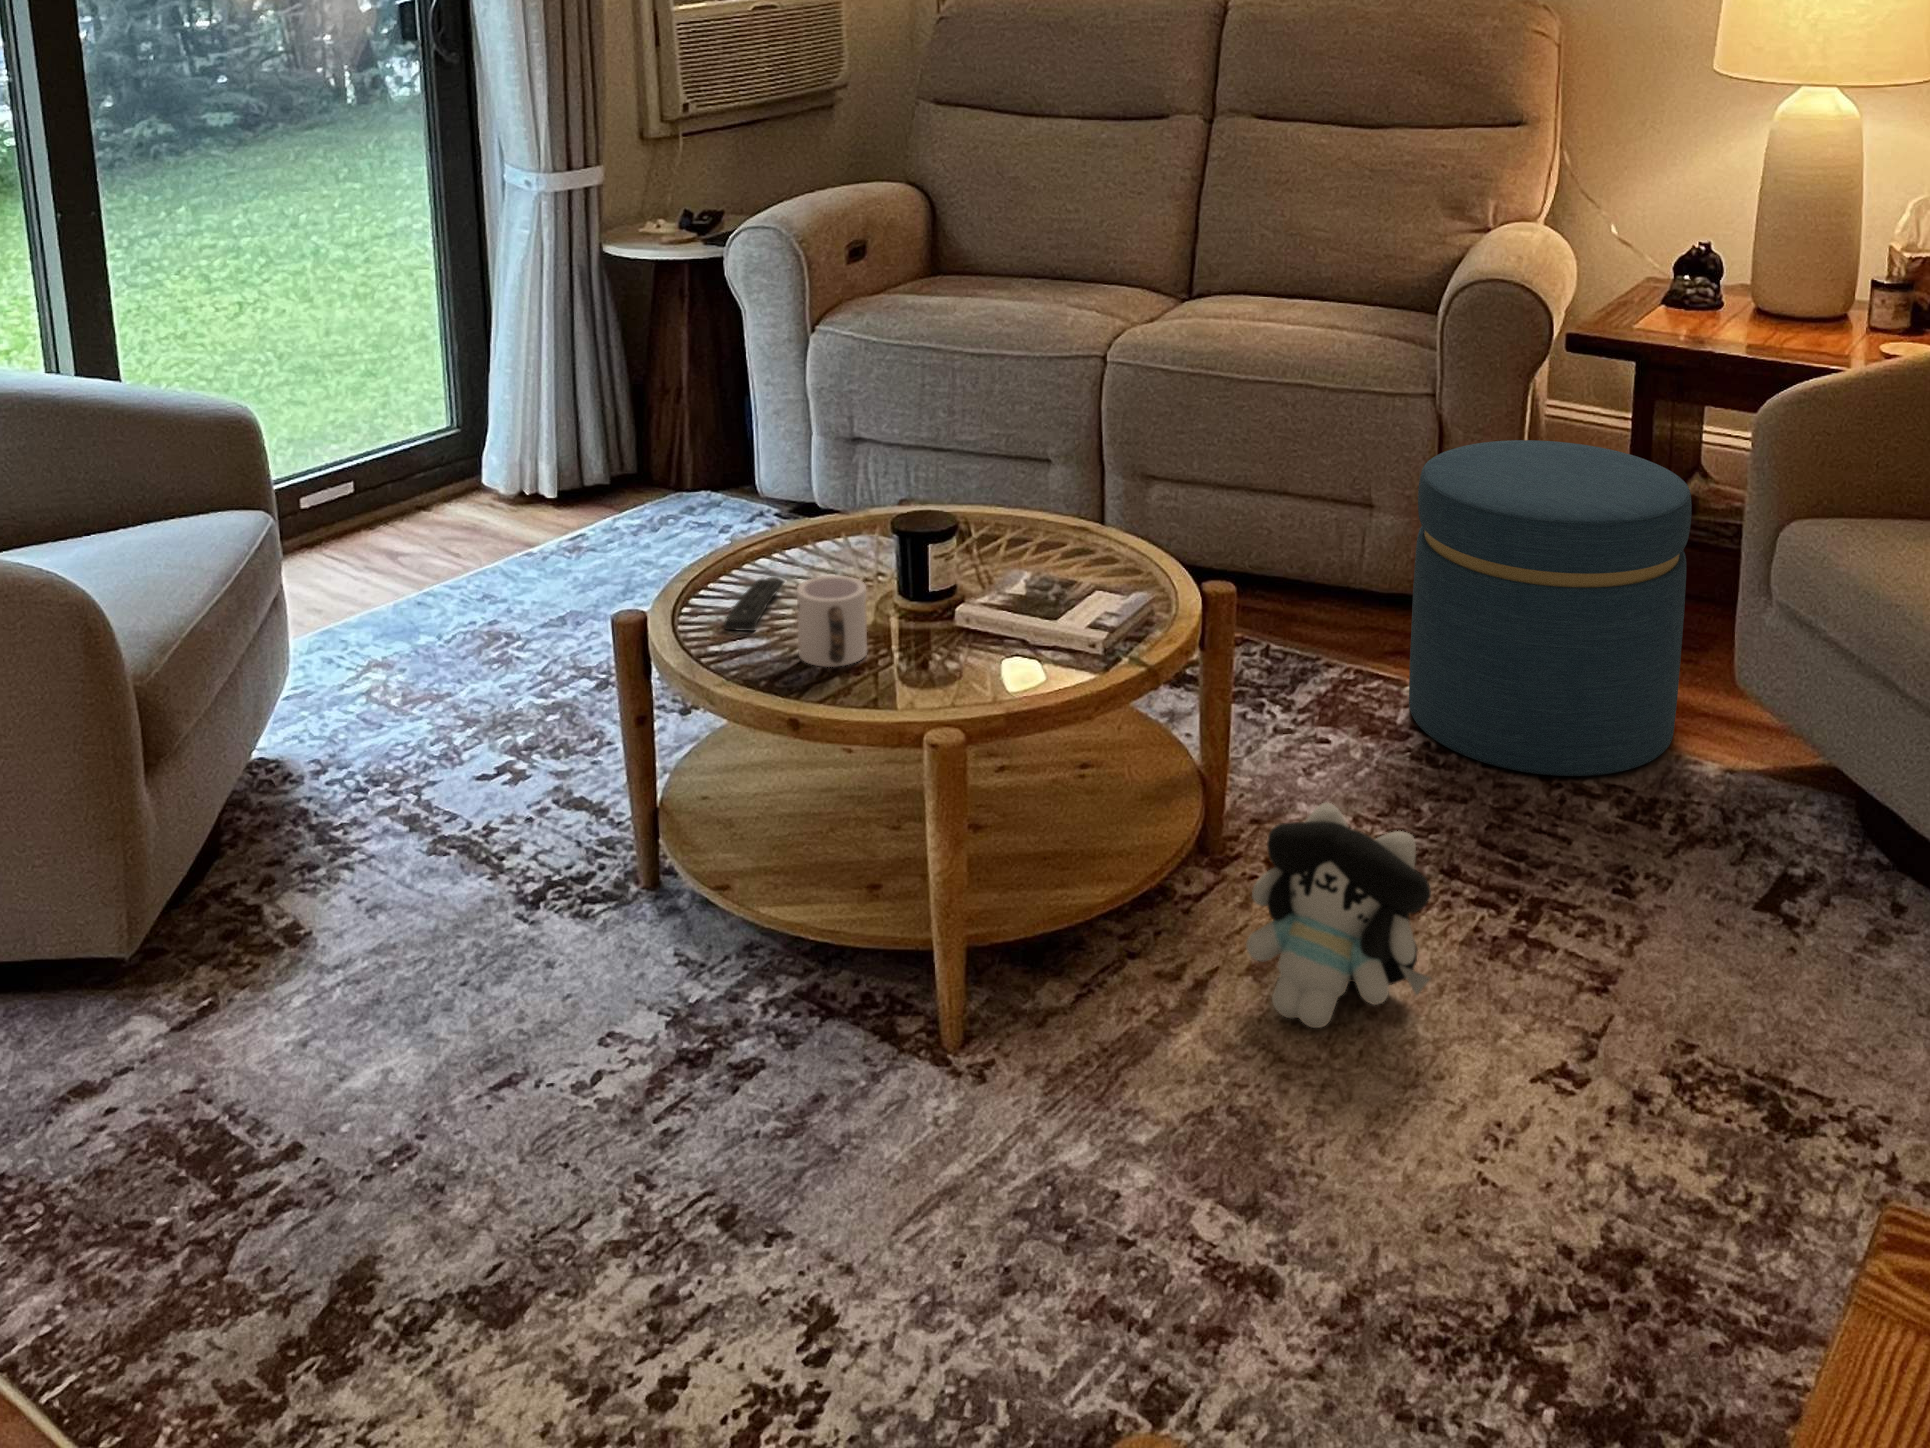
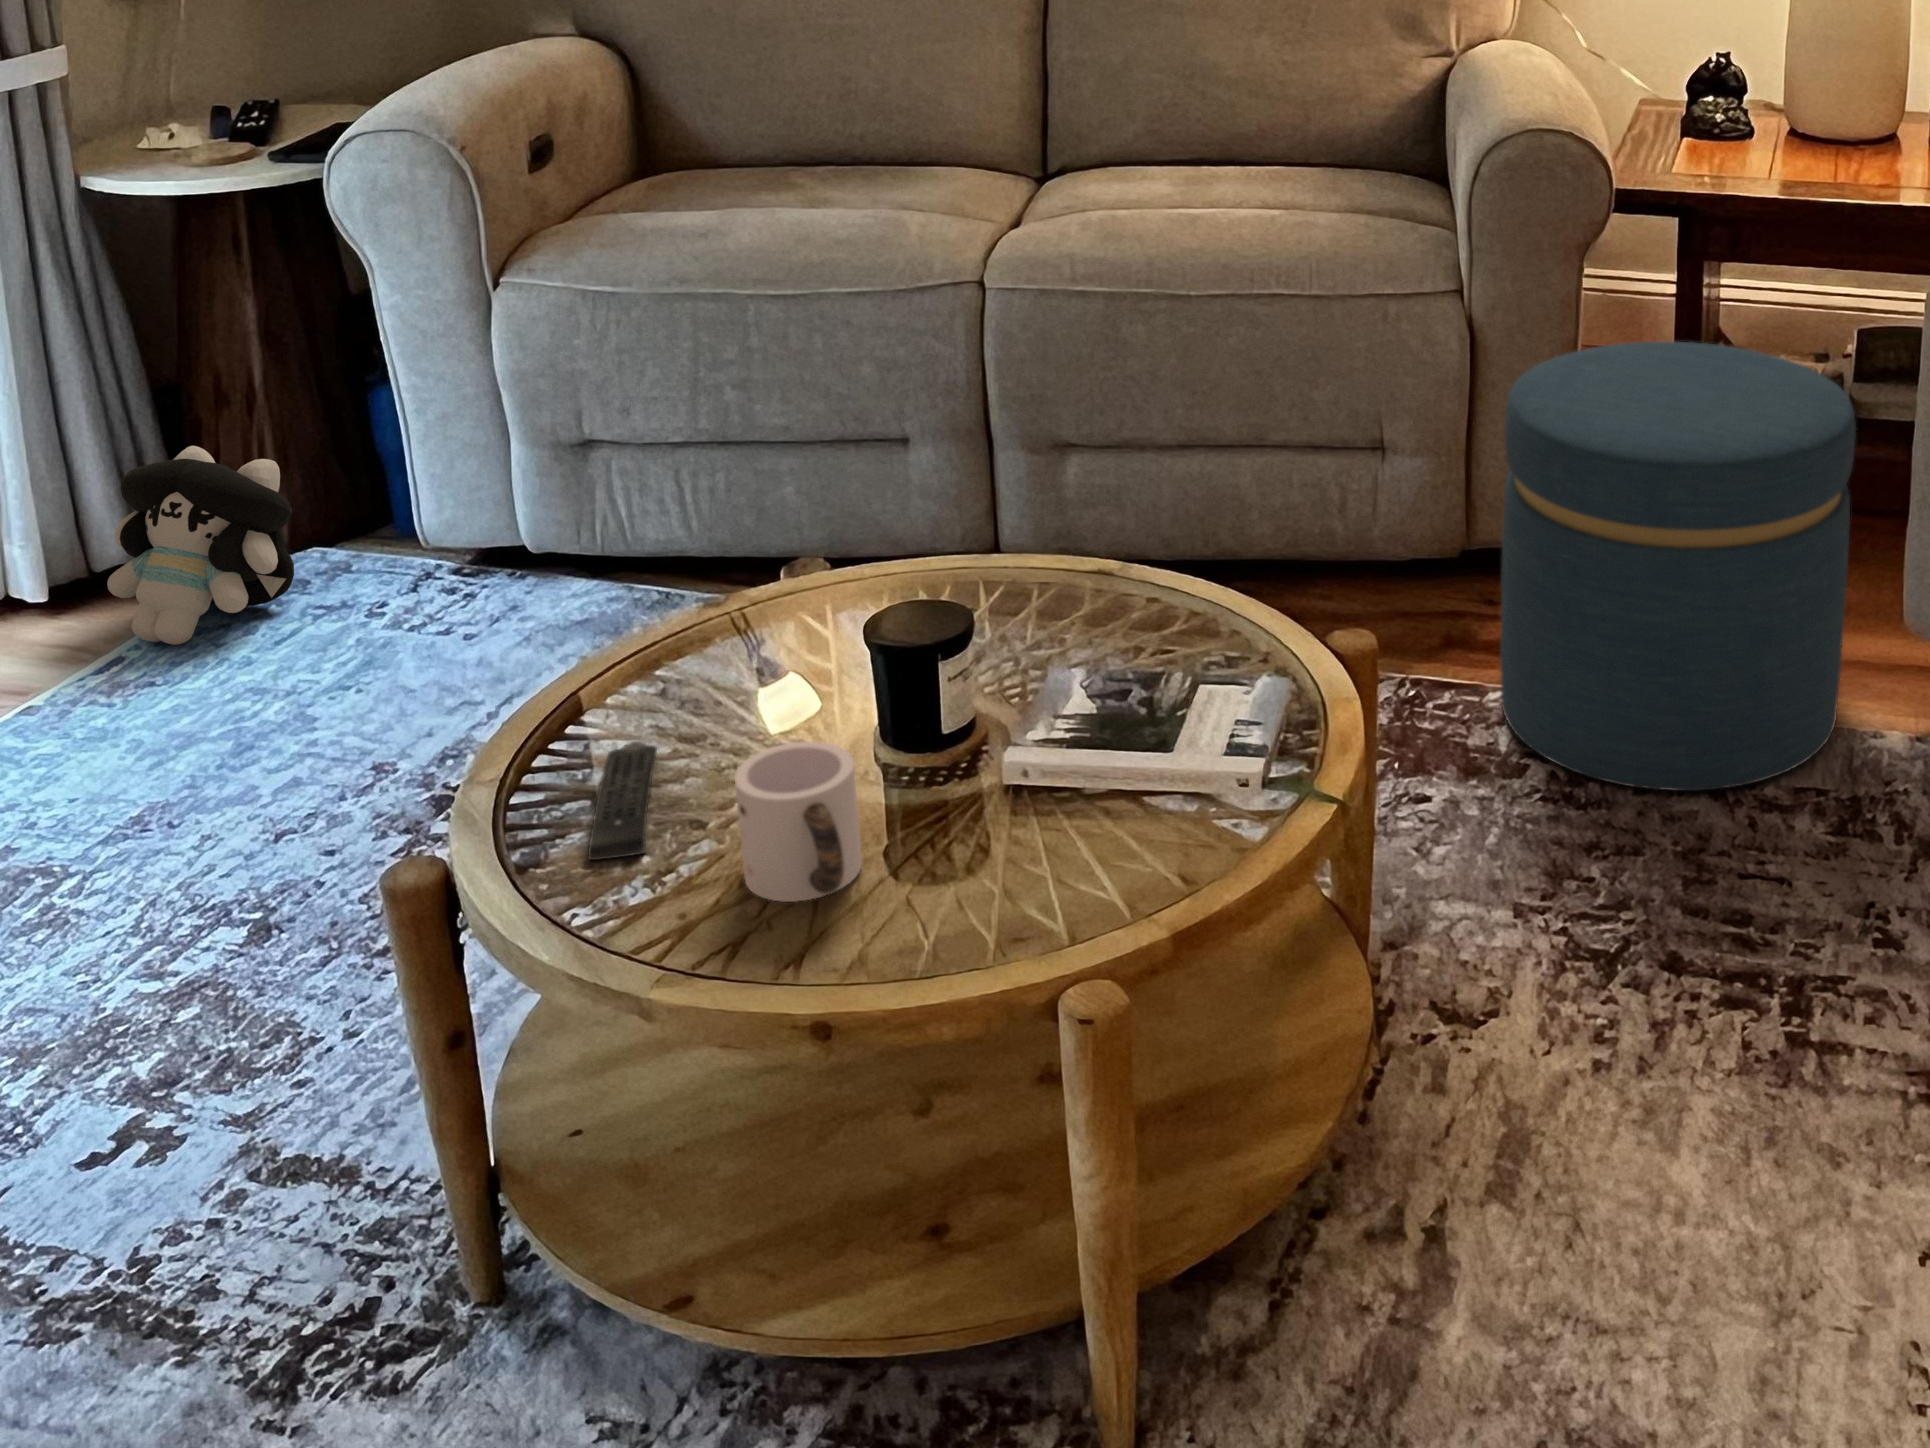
plush toy: present [1246,802,1431,1028] -> present [107,446,294,645]

